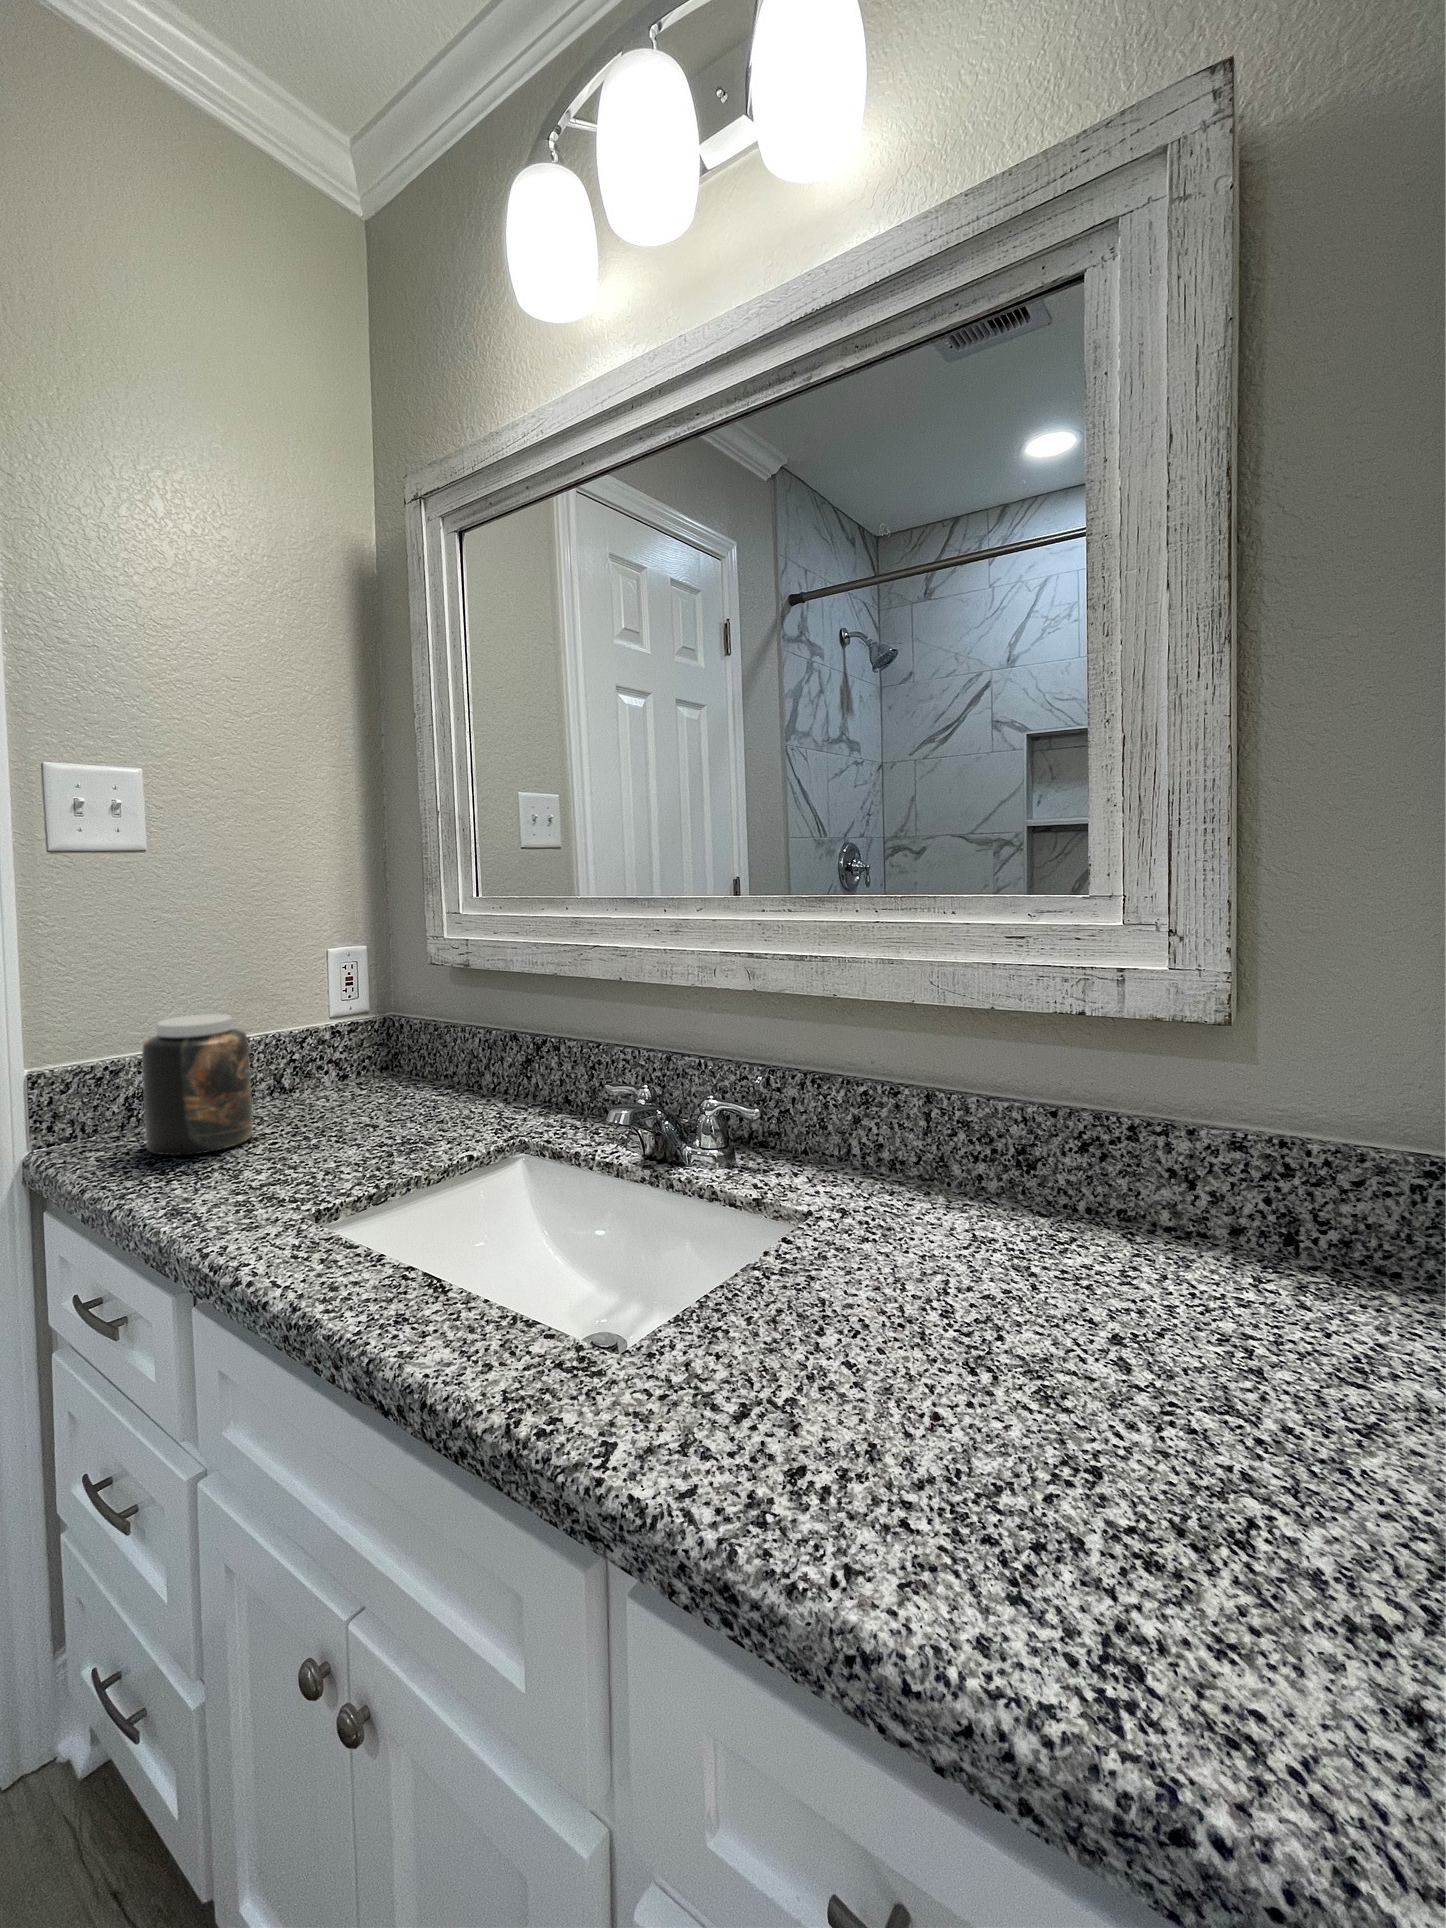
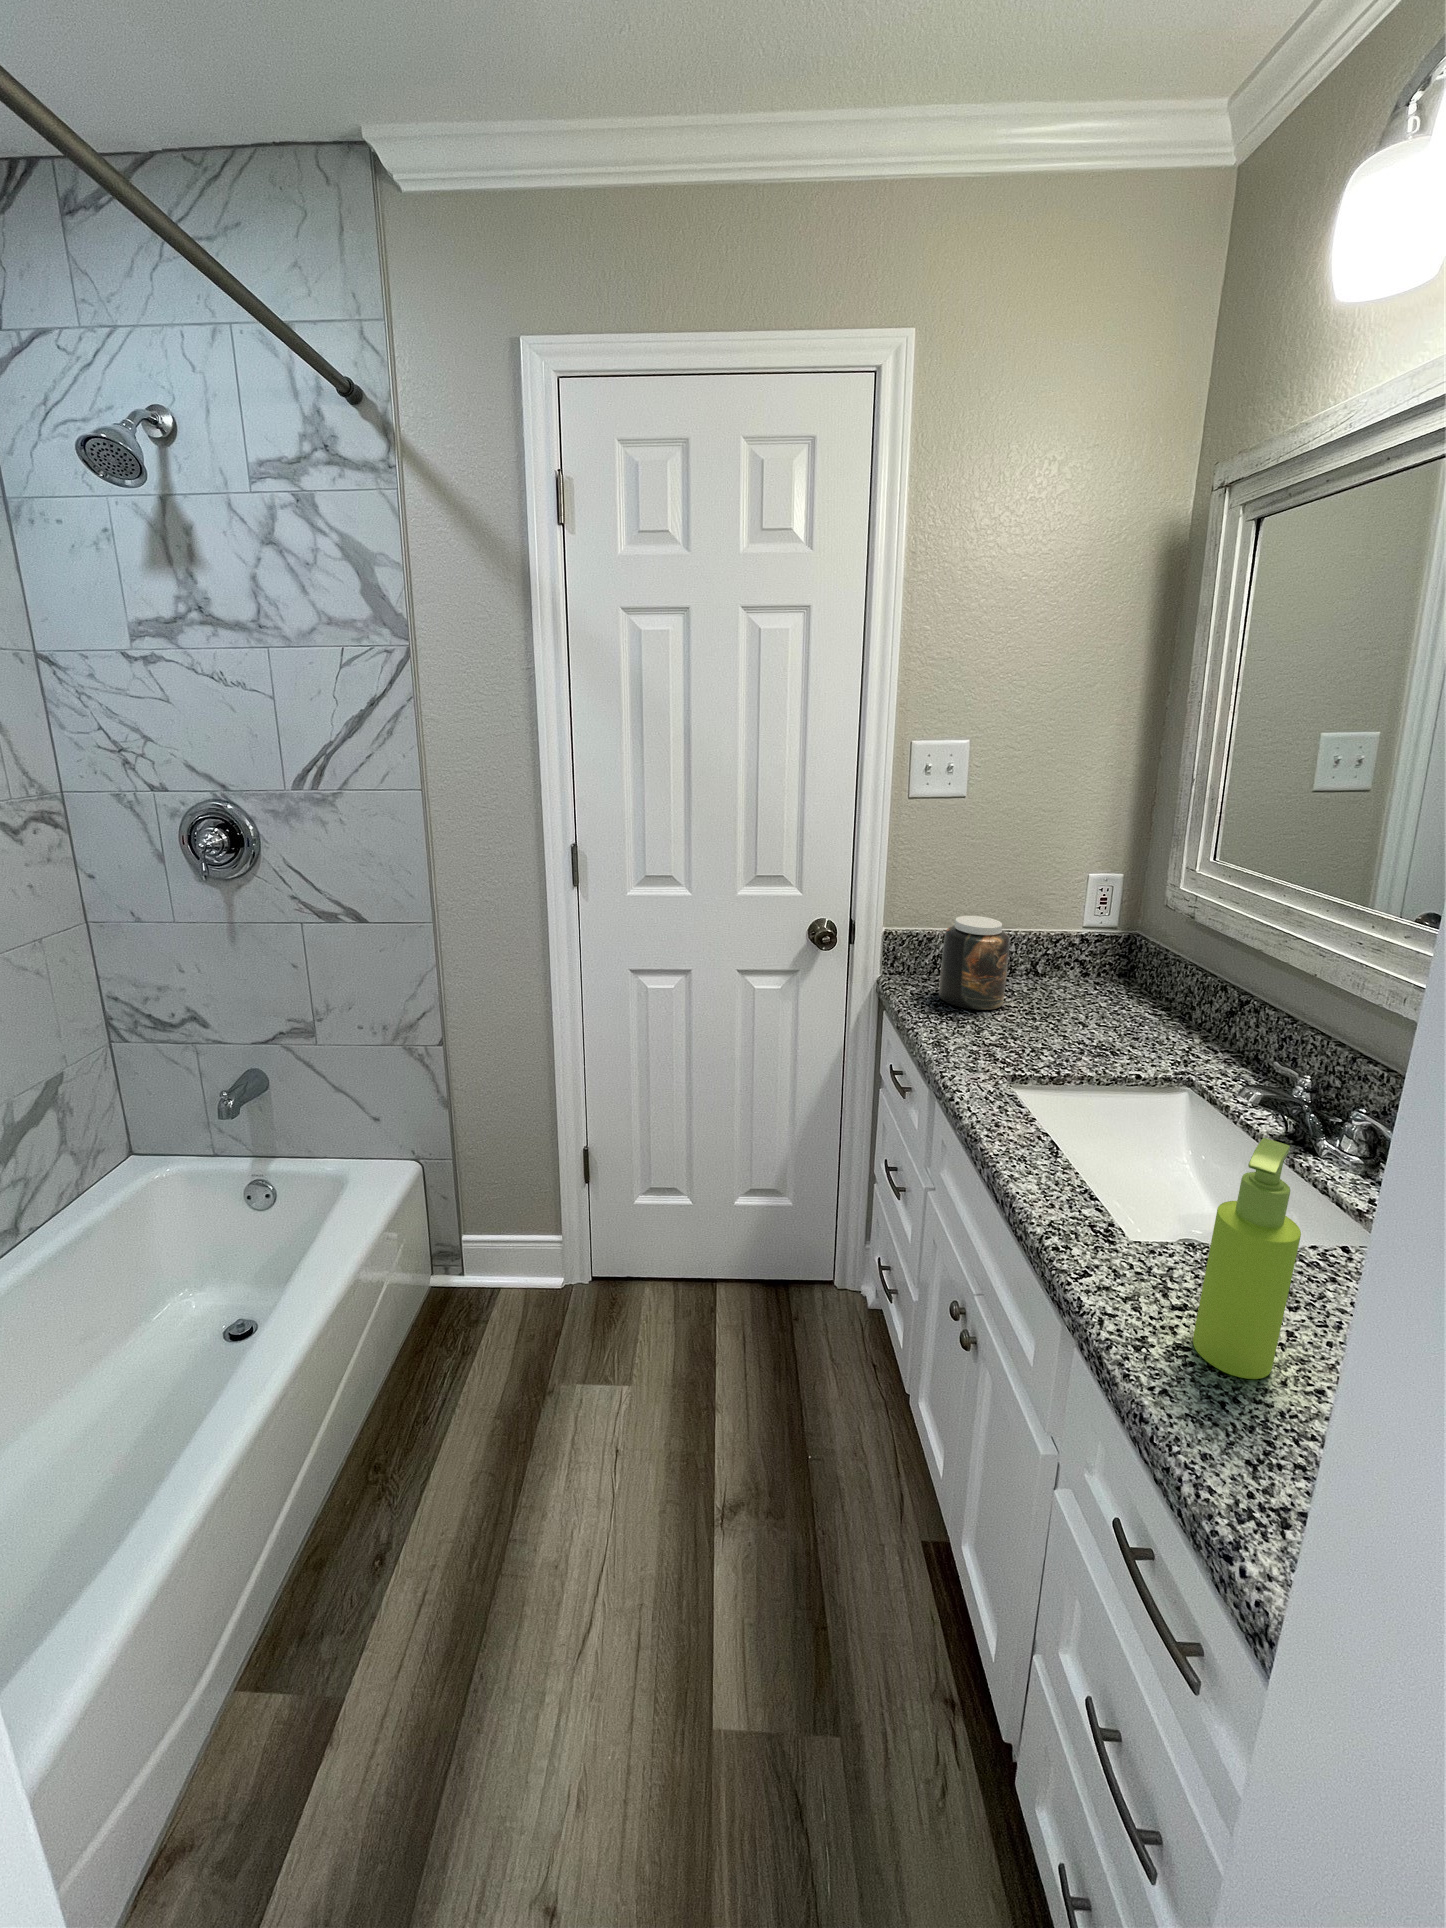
soap dispenser: none [789,1083,900,1477] -> present [1193,1138,1301,1379]

